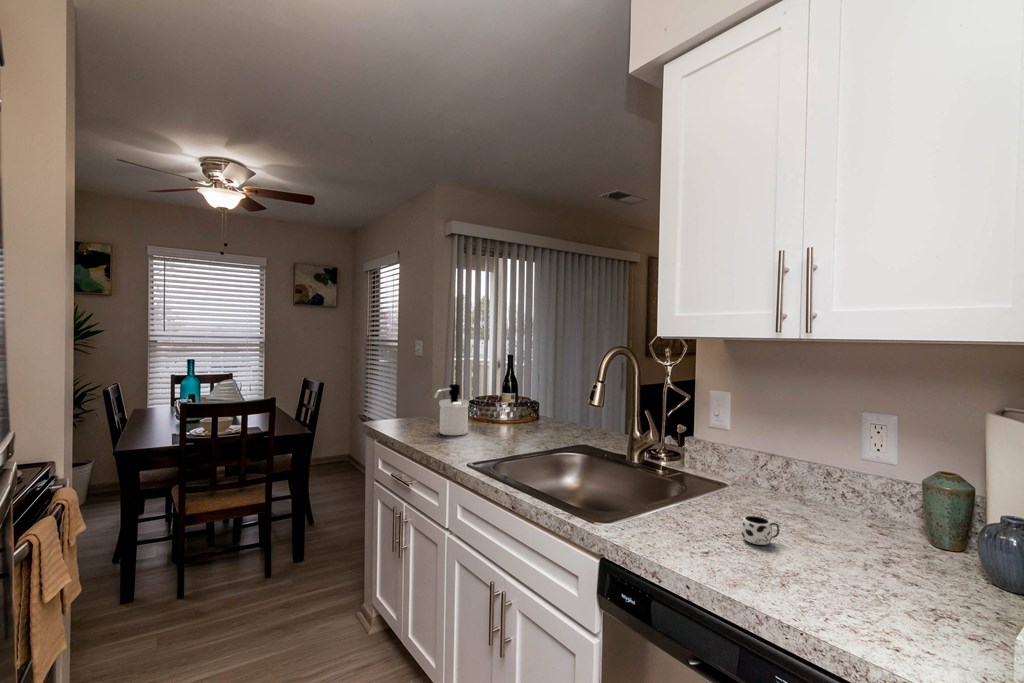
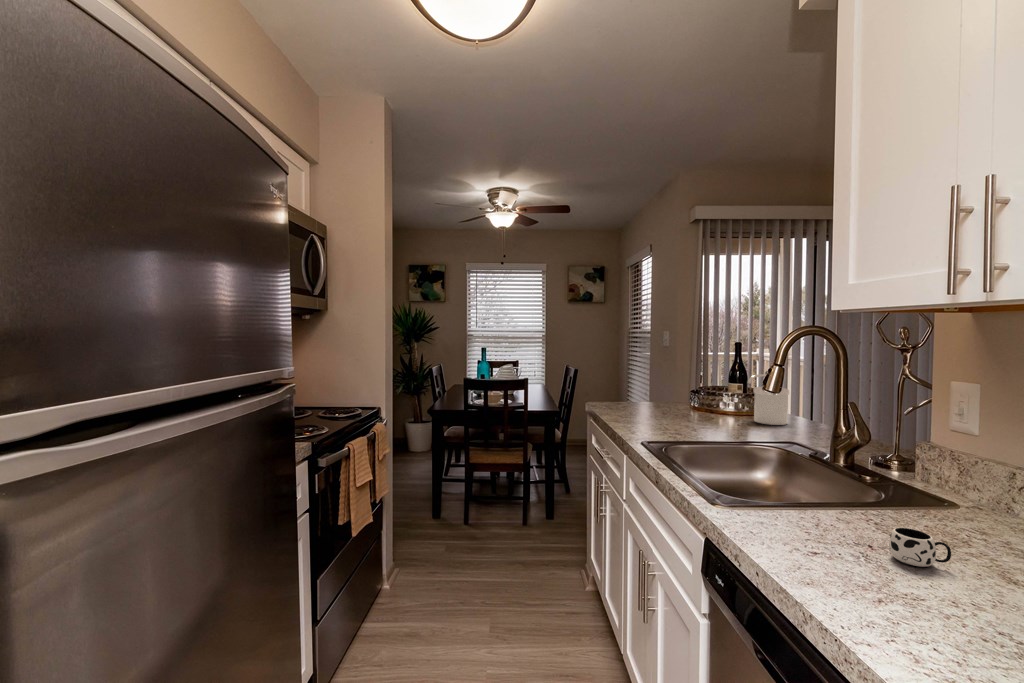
soap dispenser: present [434,384,469,435] -> present [748,371,789,425]

